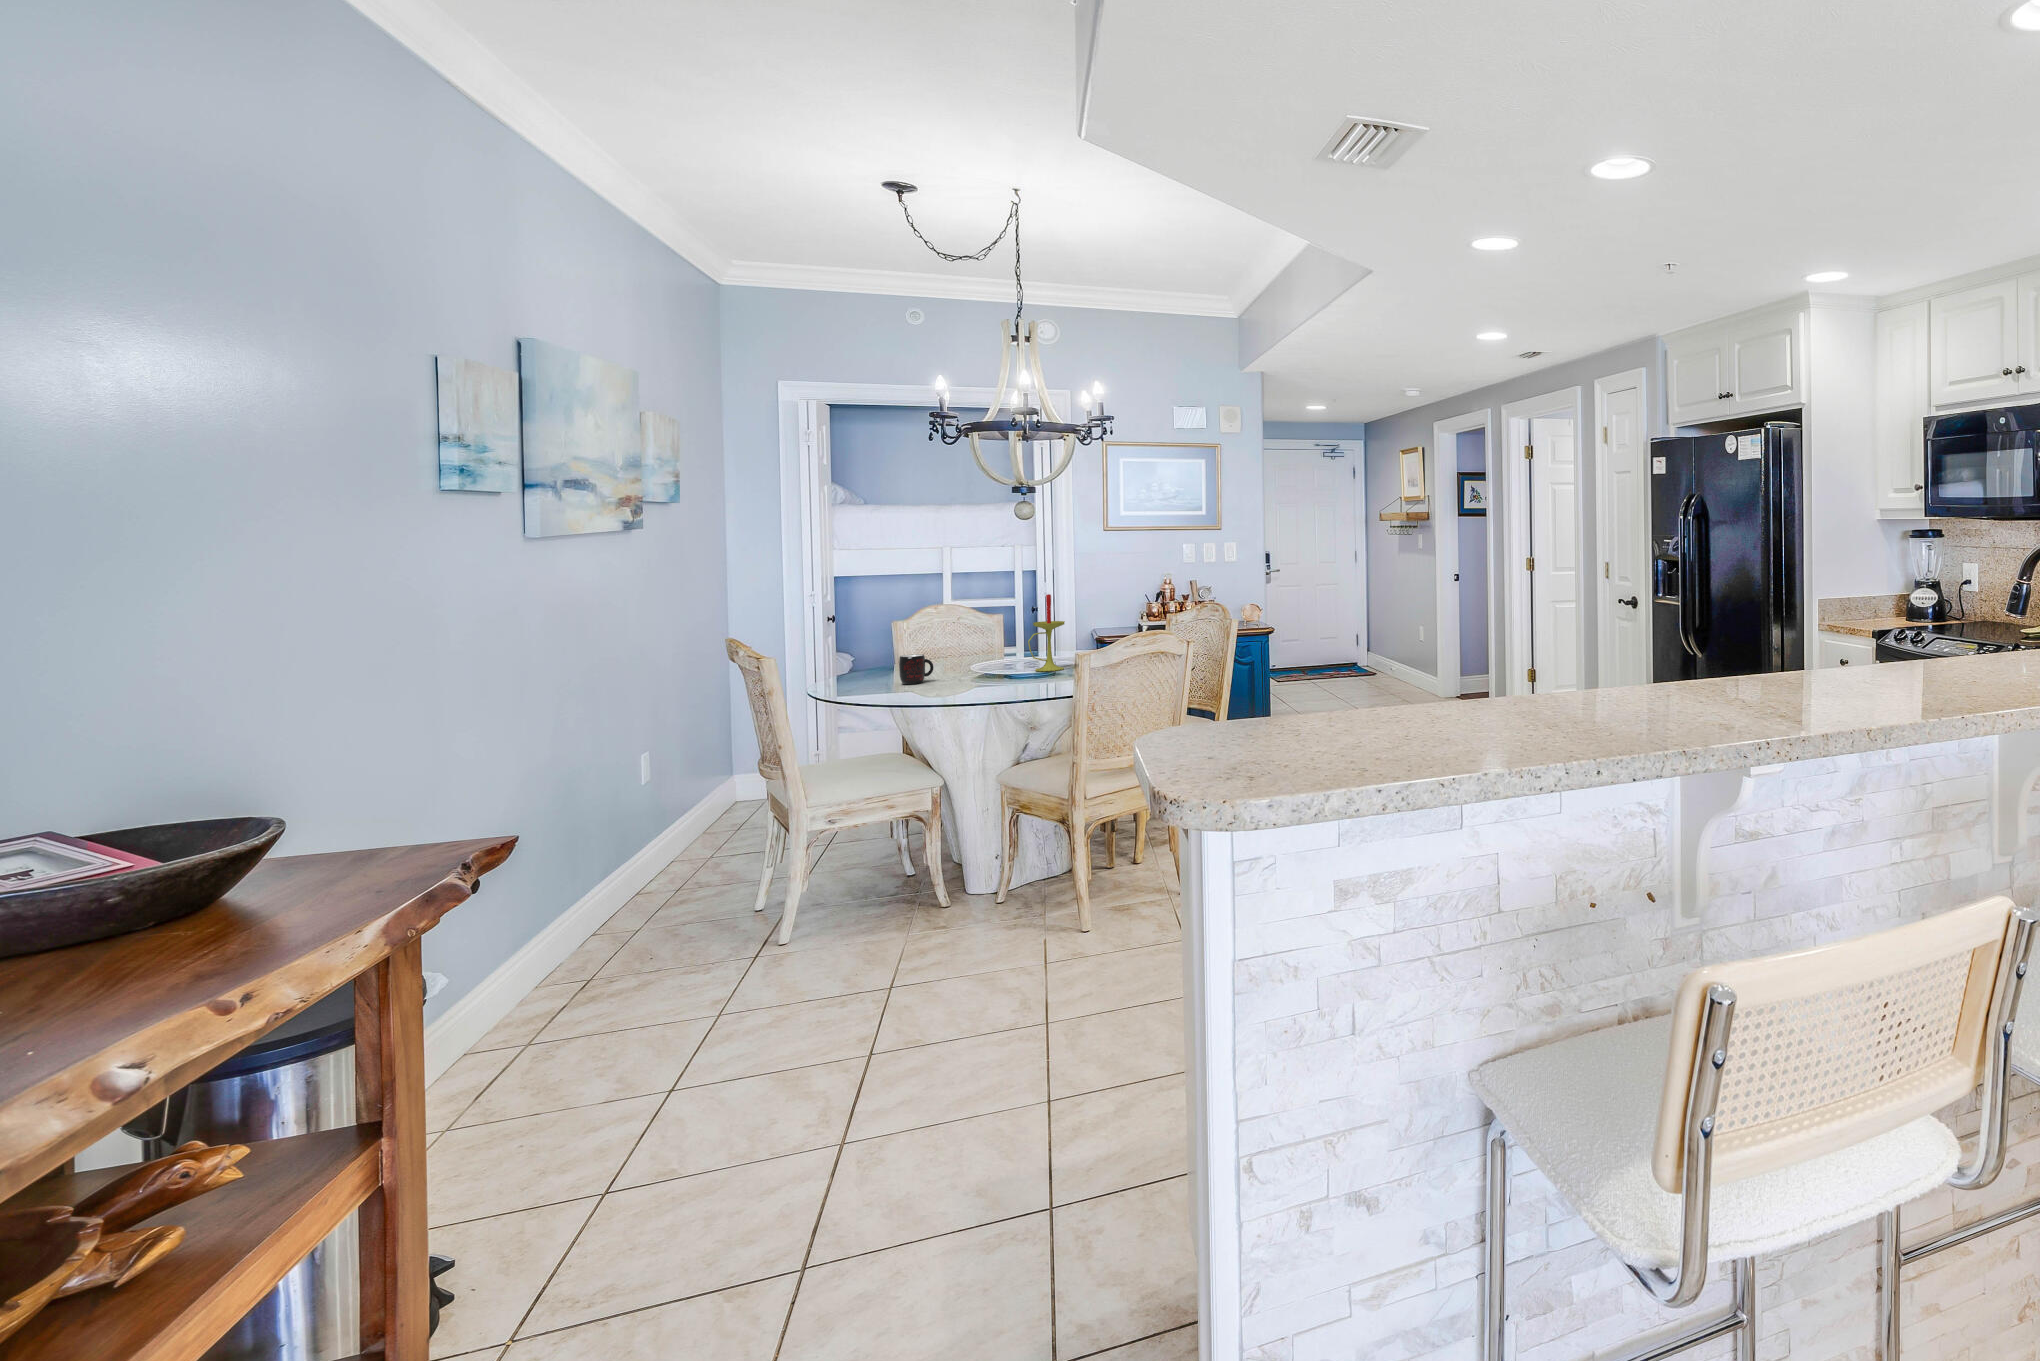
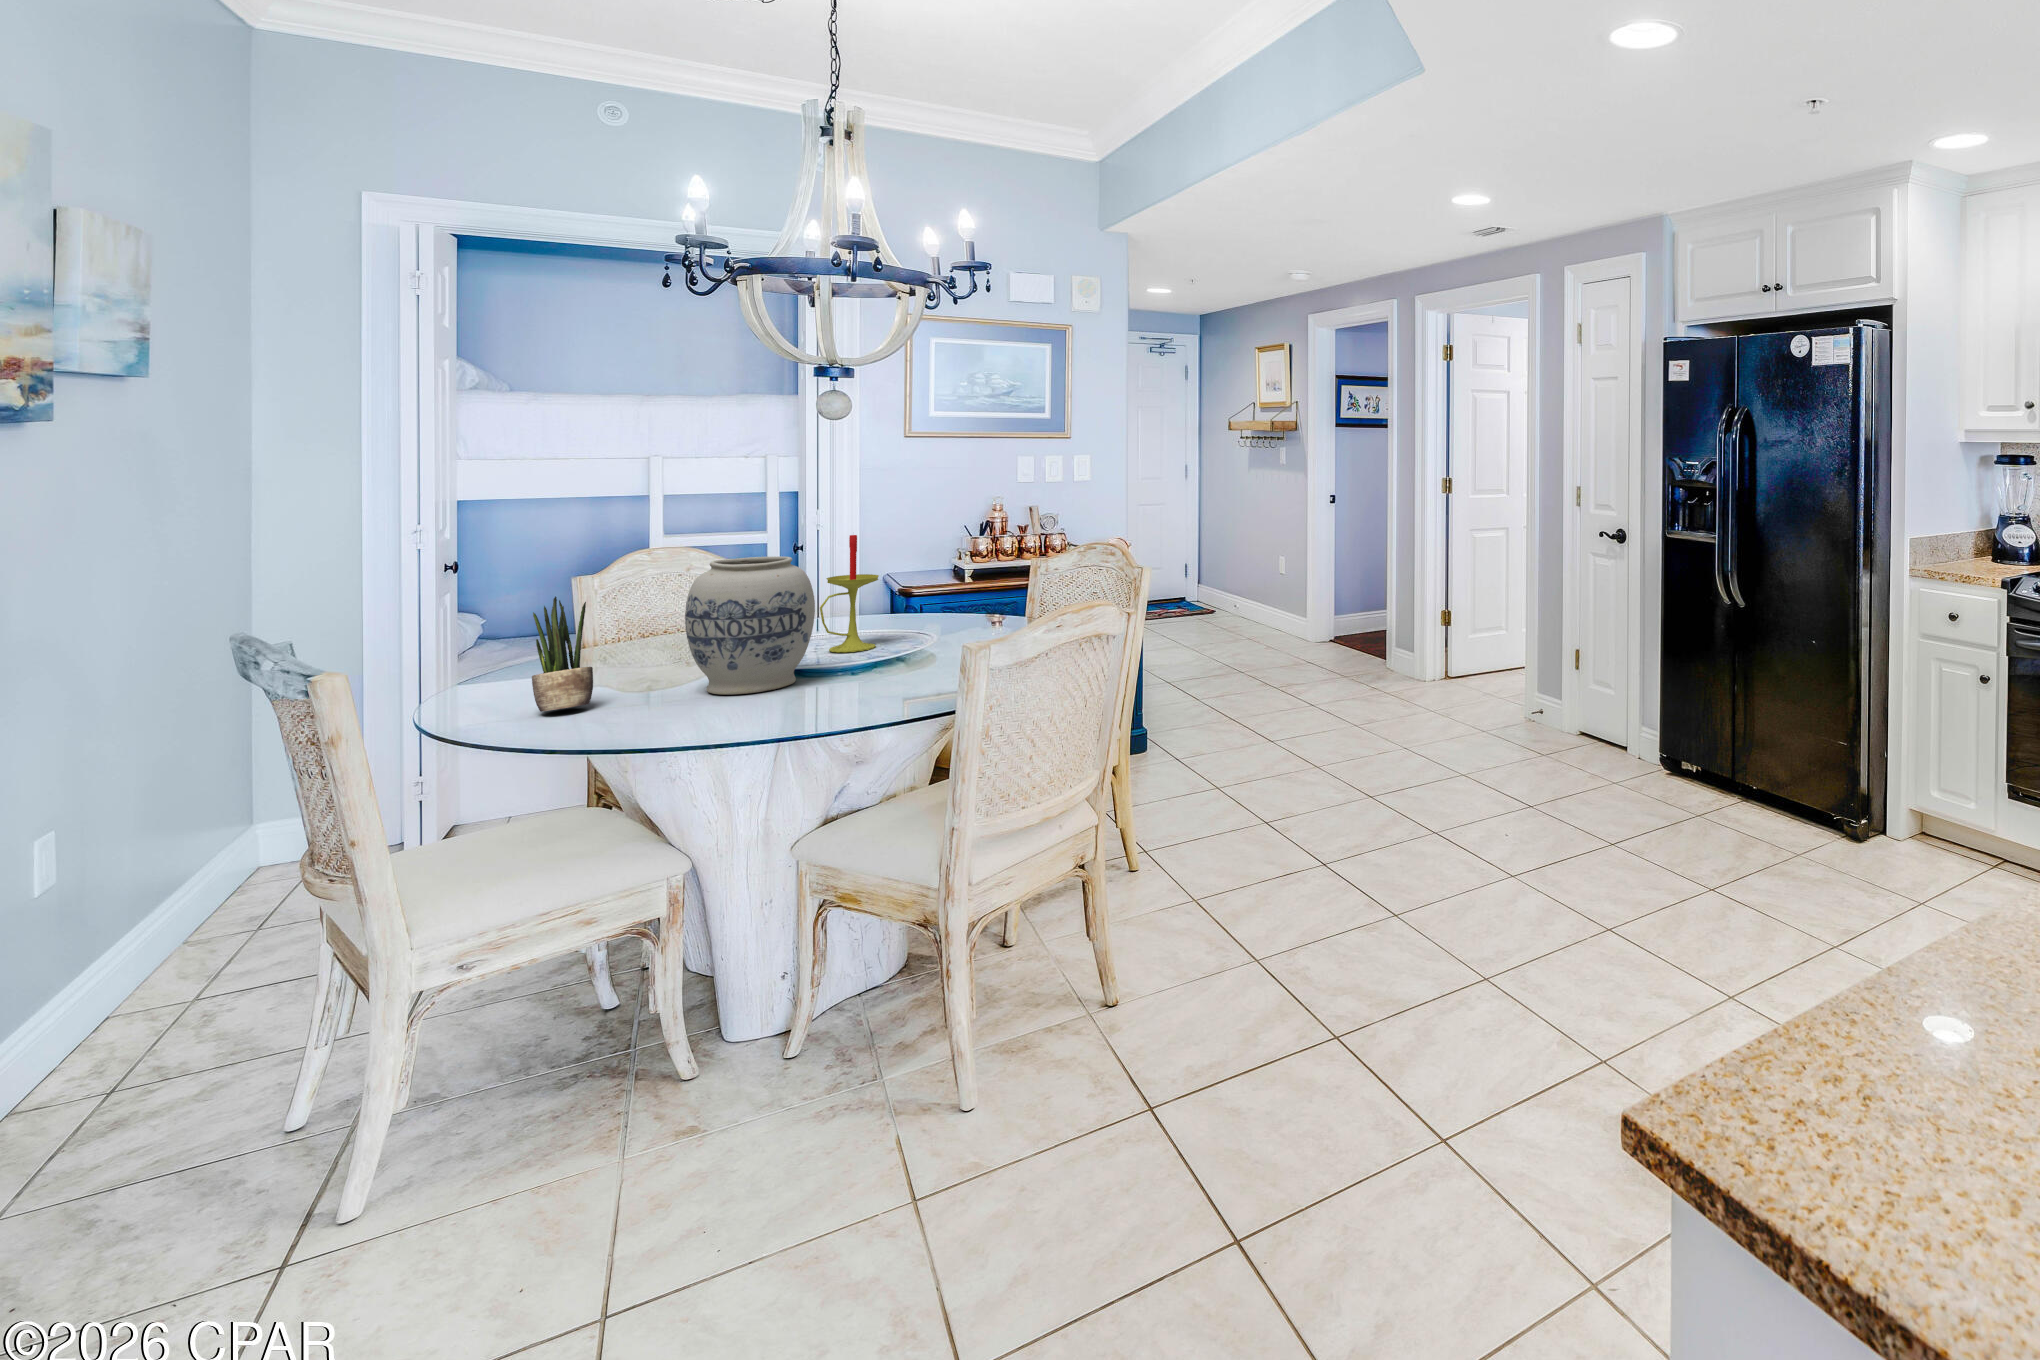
vase: none [945,606,1018,689] -> present [685,556,815,694]
potted plant: none [864,626,896,694] -> present [532,596,593,712]
mug: present [899,654,933,684] -> none [594,634,656,685]

